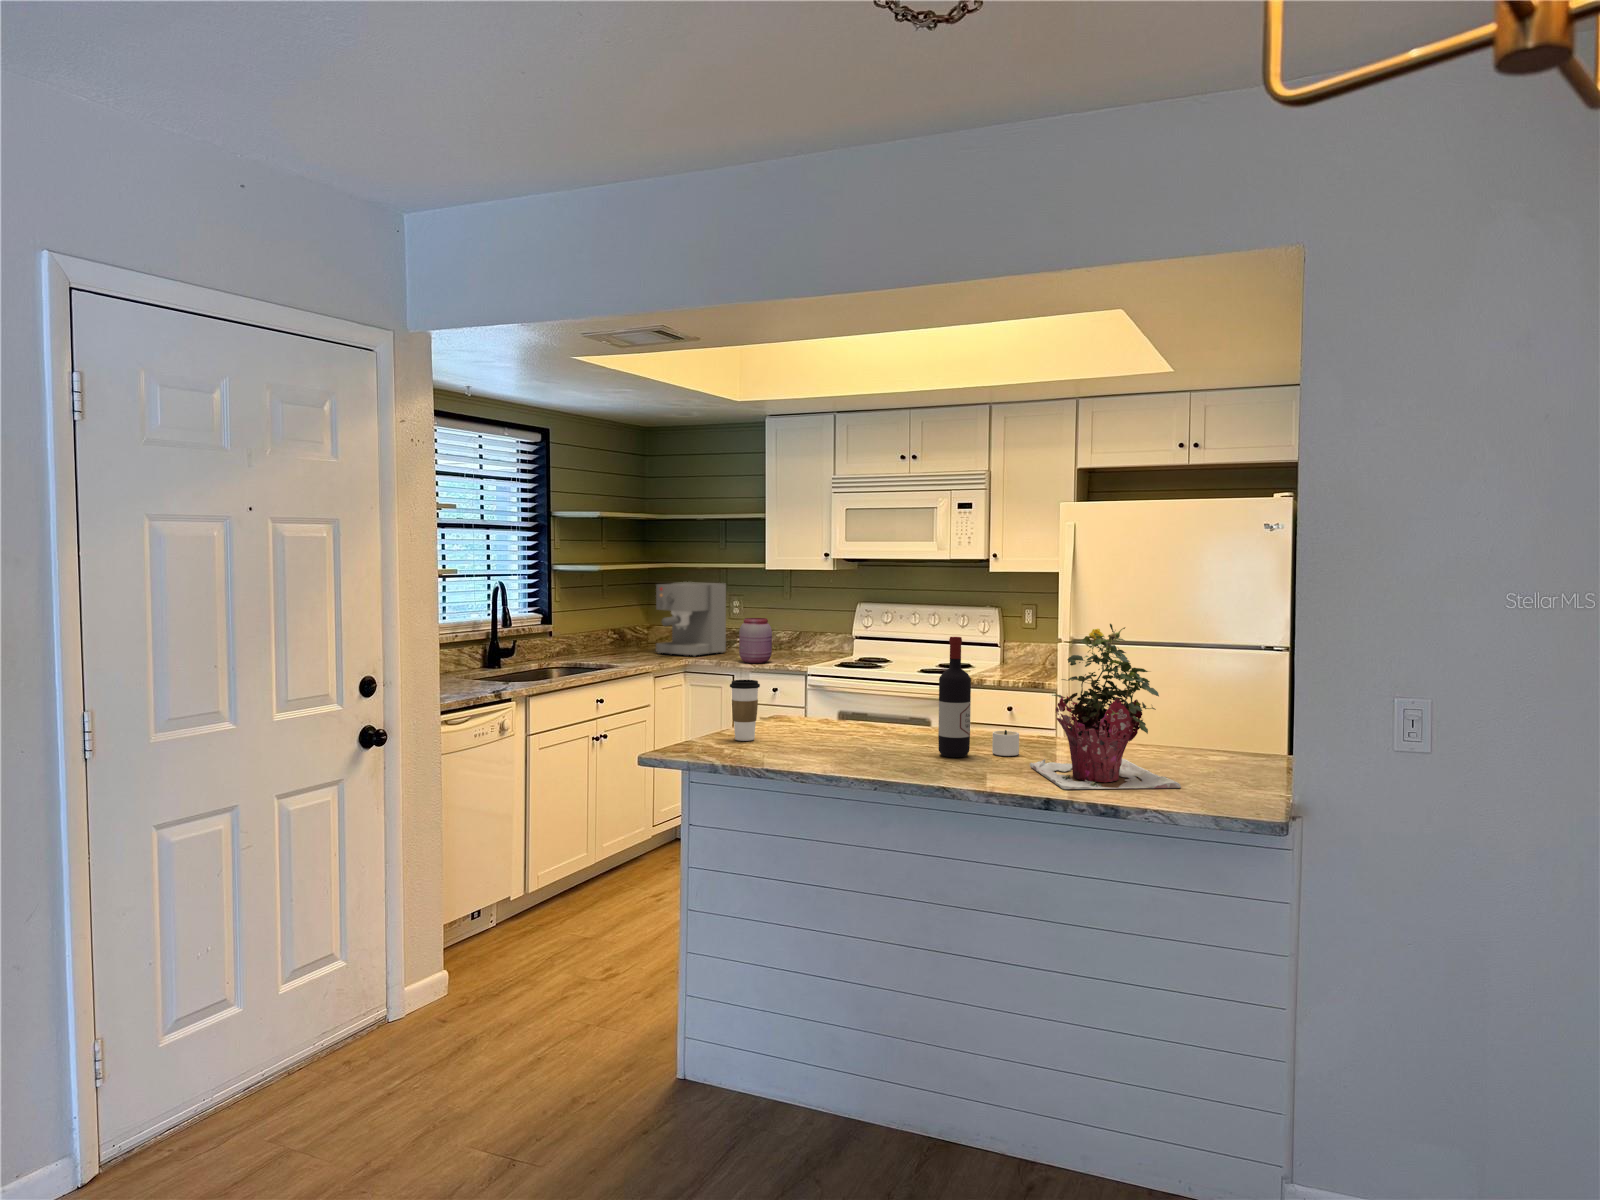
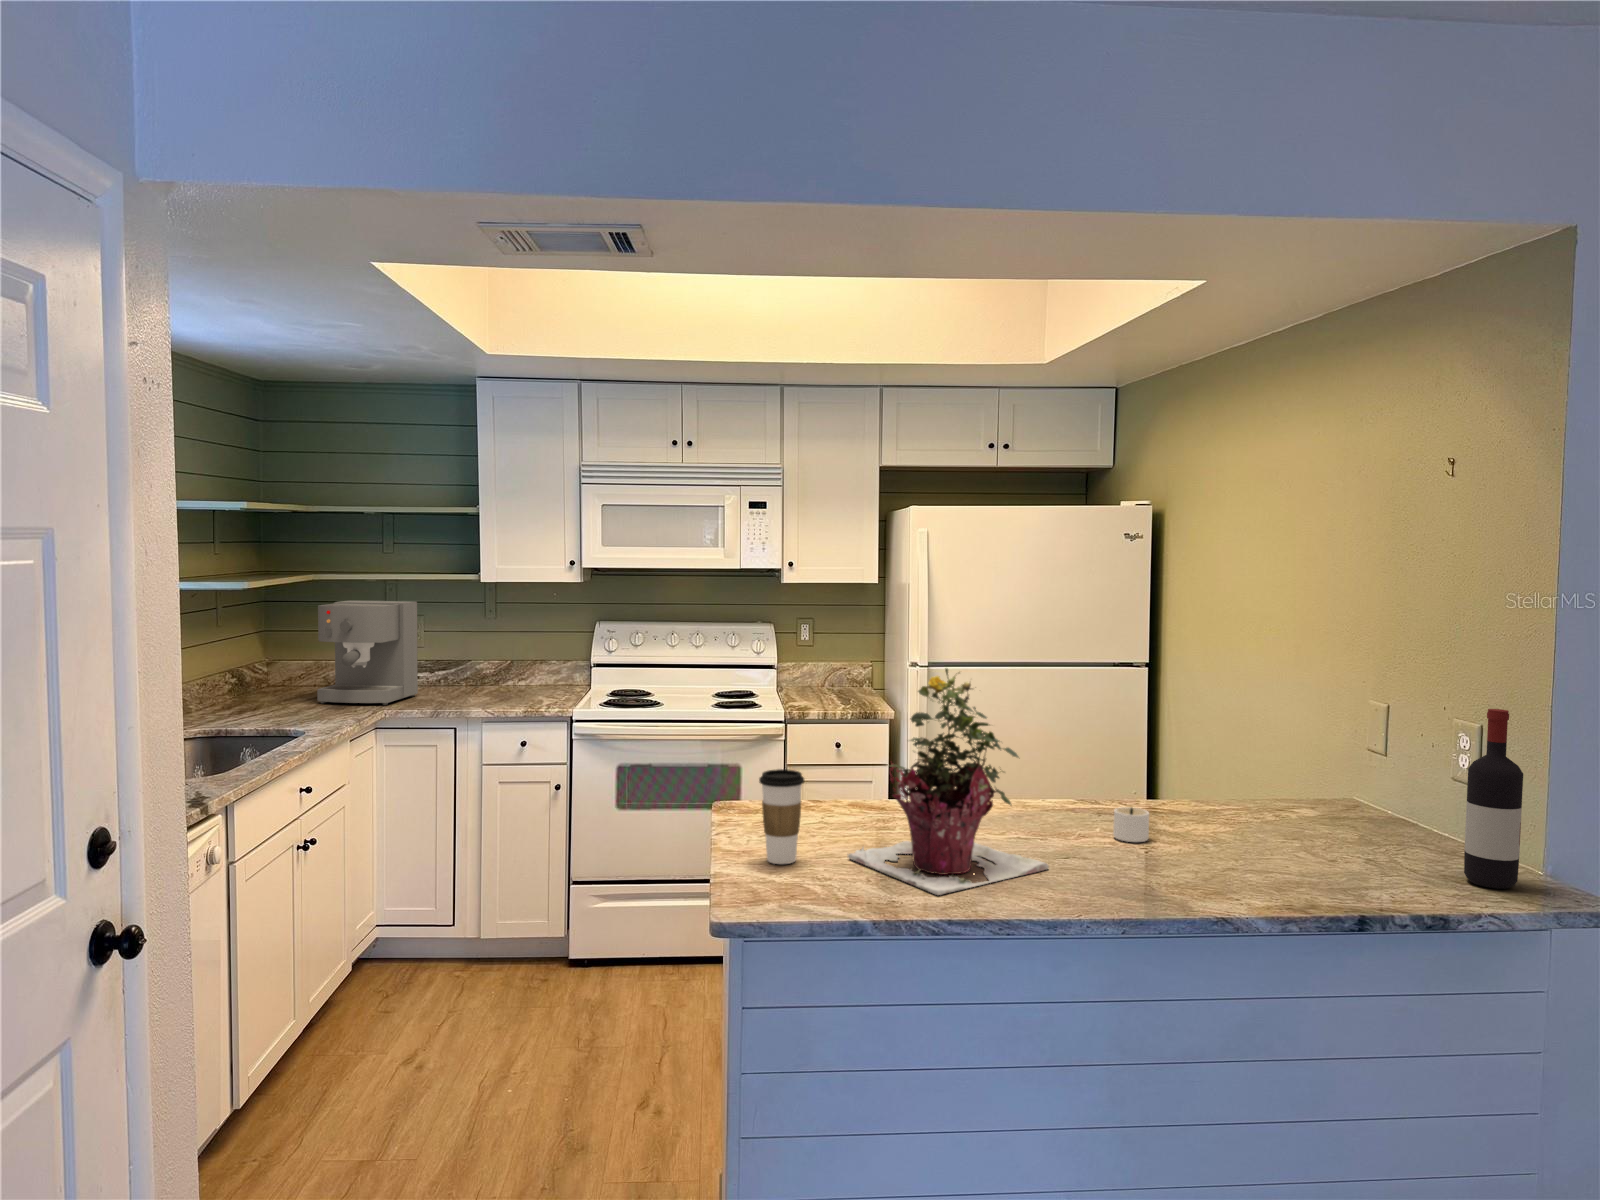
jar: present [739,618,772,663] -> none [467,649,513,711]
potted plant: present [1030,624,1181,789] -> present [848,669,1049,895]
wine bottle: present [938,637,971,757] -> present [1464,709,1523,889]

